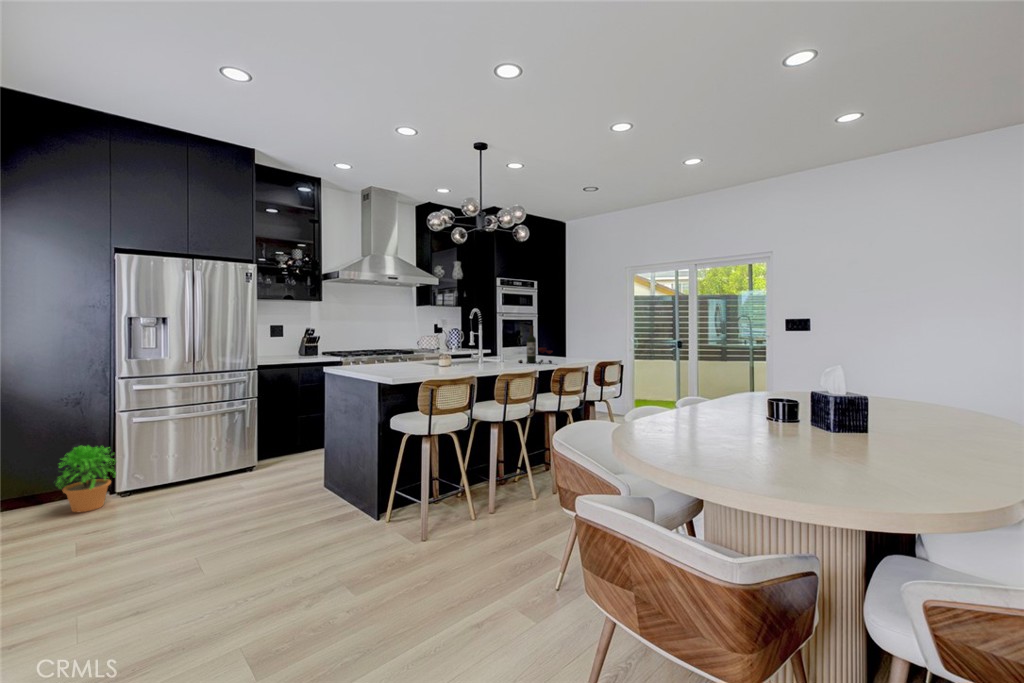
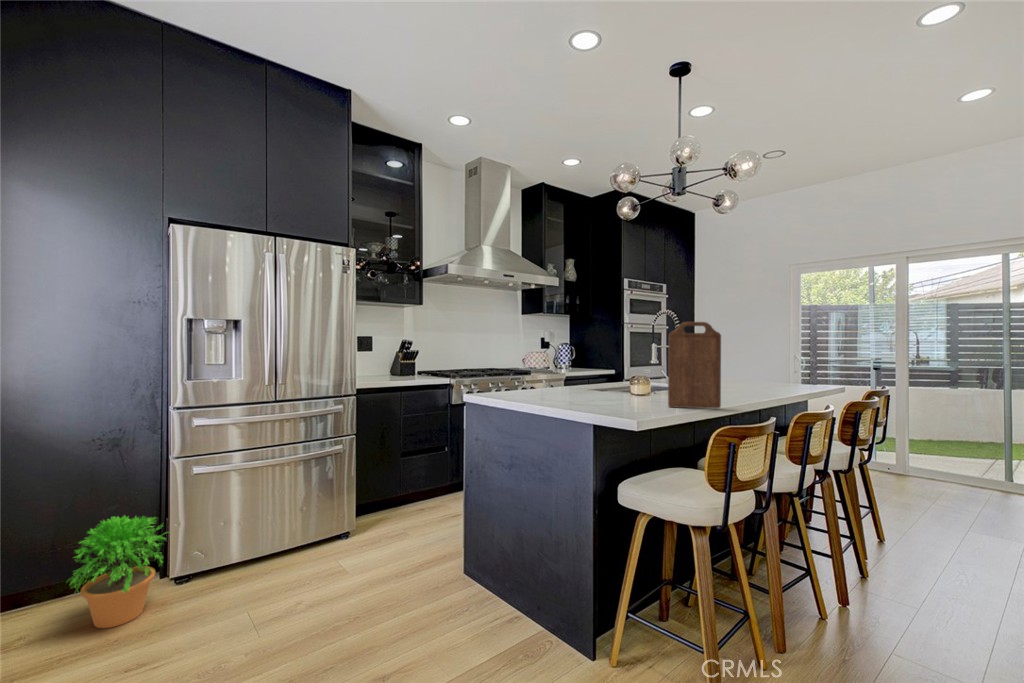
cutting board: none [428,320,457,372] -> present [668,322,721,408]
wine bottle: present [518,326,552,364] -> none [714,336,777,392]

